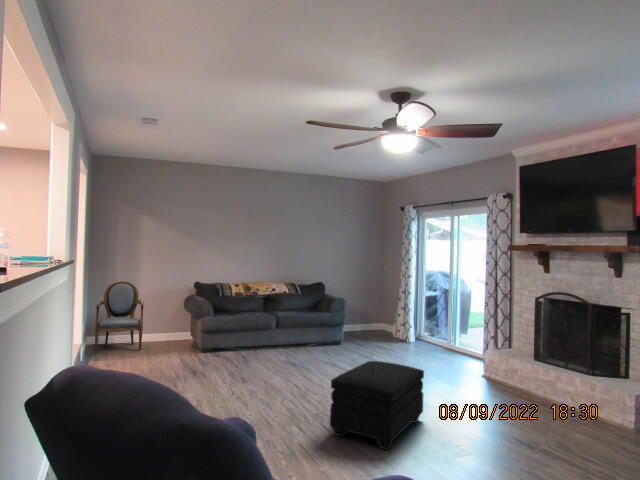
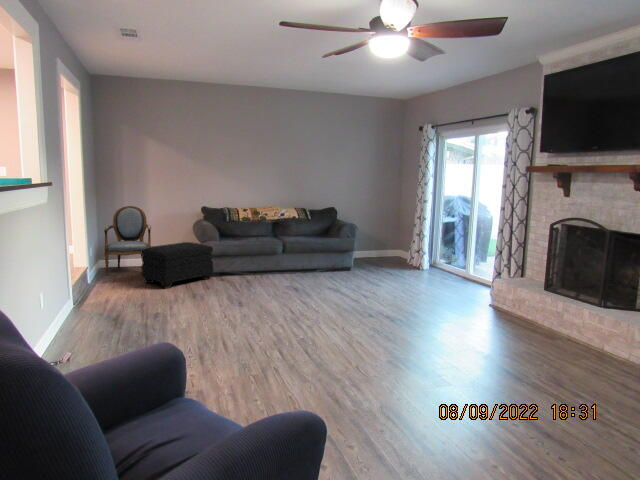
ottoman: present [330,361,424,450] -> present [141,242,213,288]

